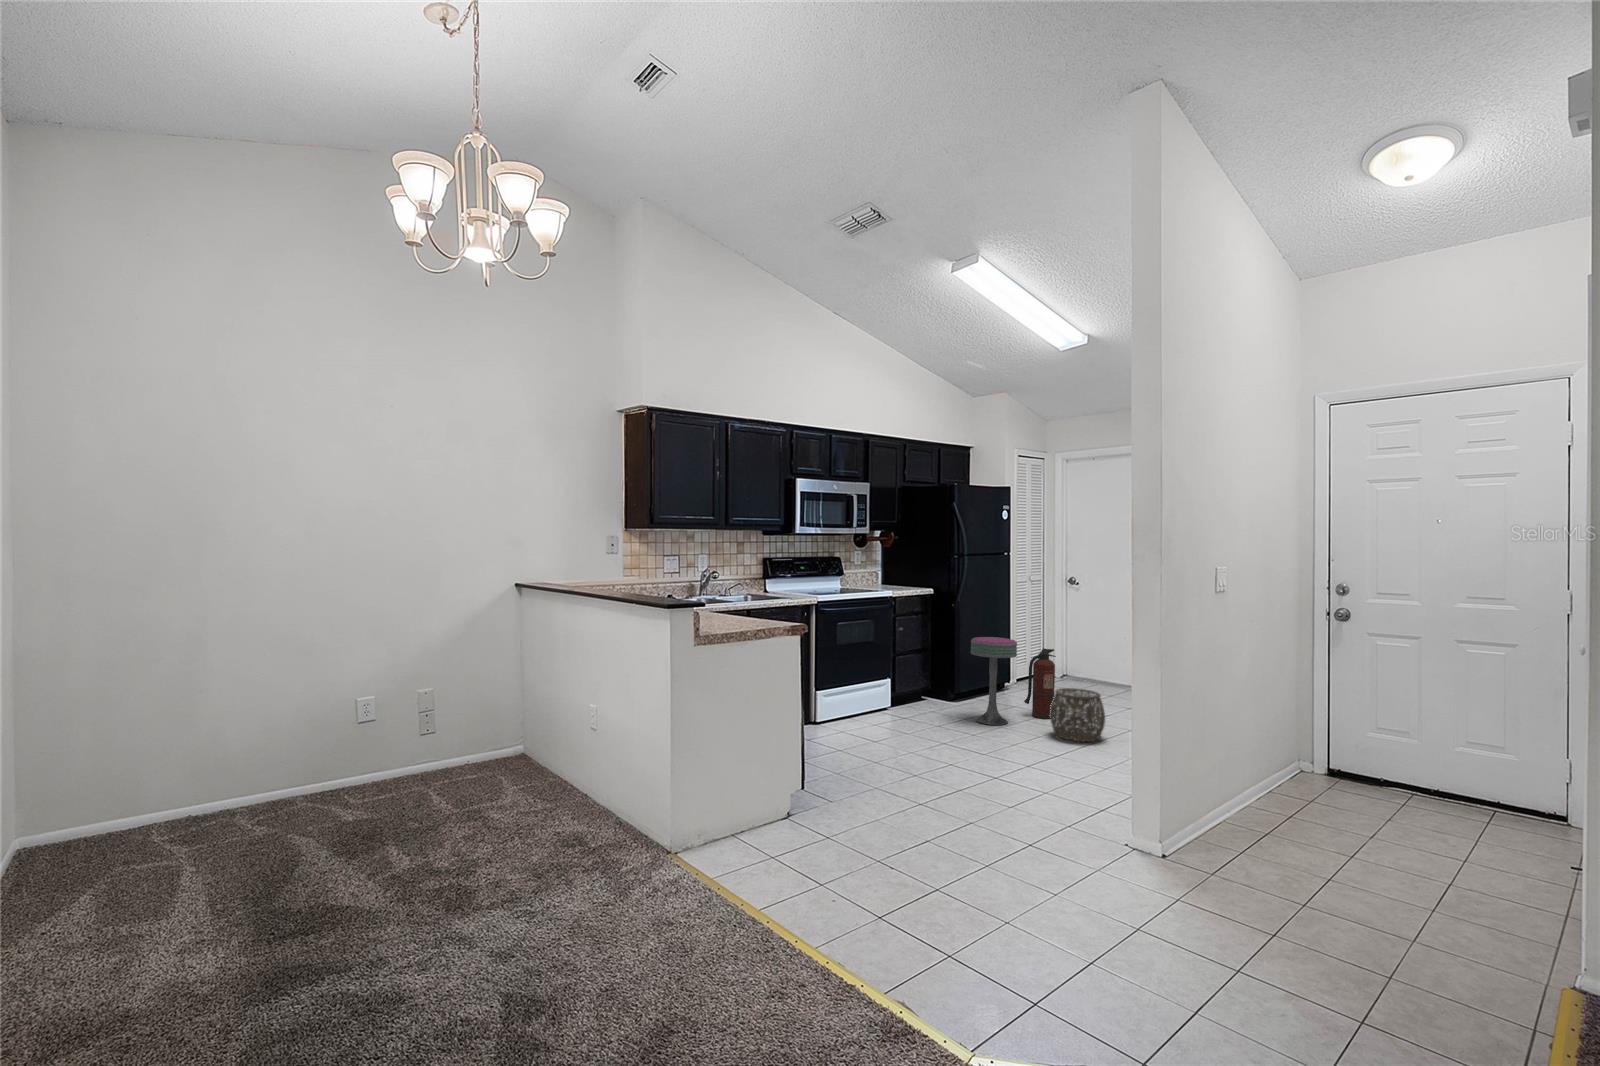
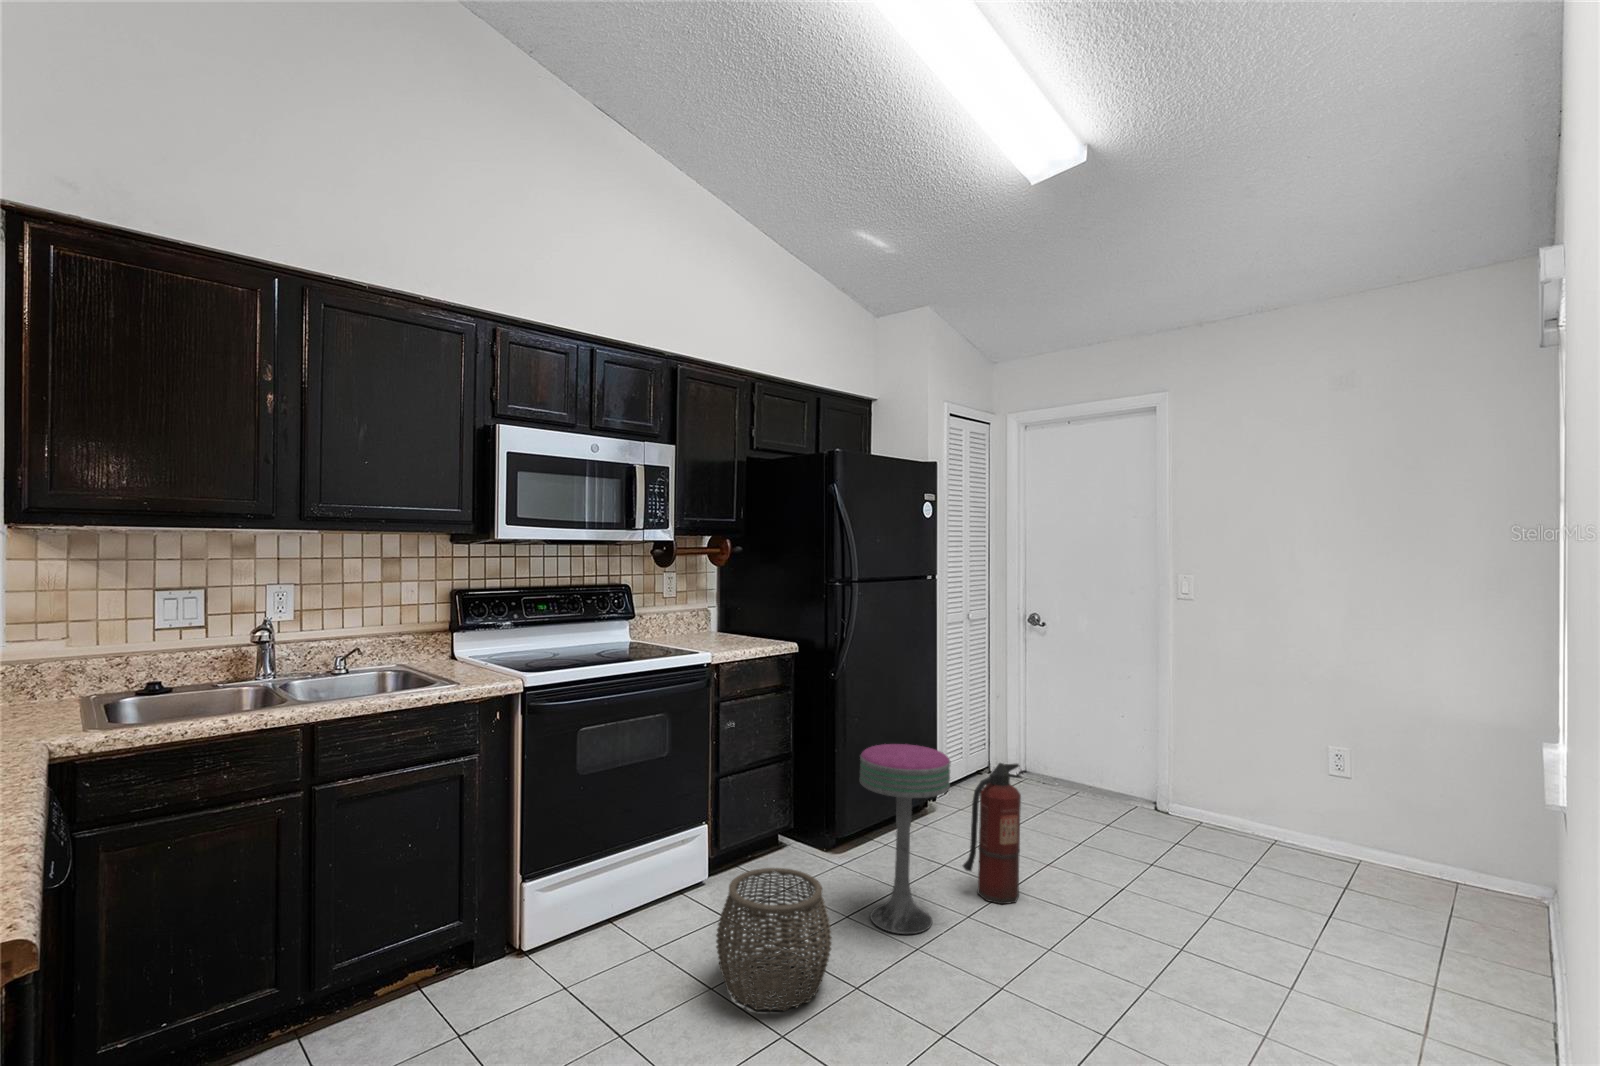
woven basket: present [1050,688,1105,742] -> present [716,868,832,1011]

